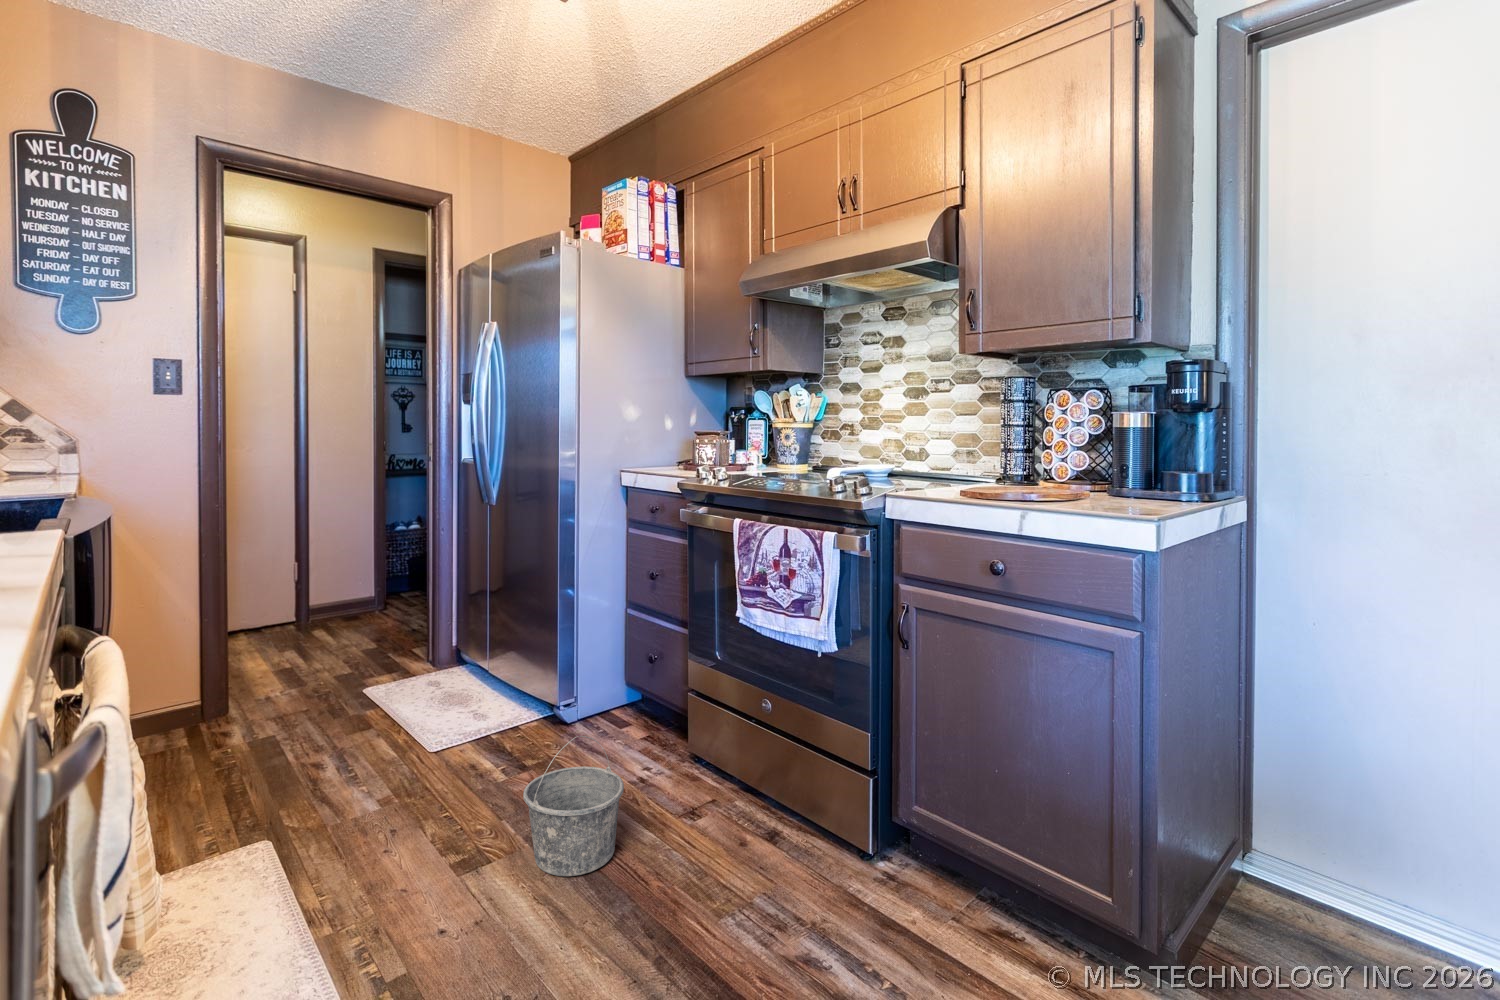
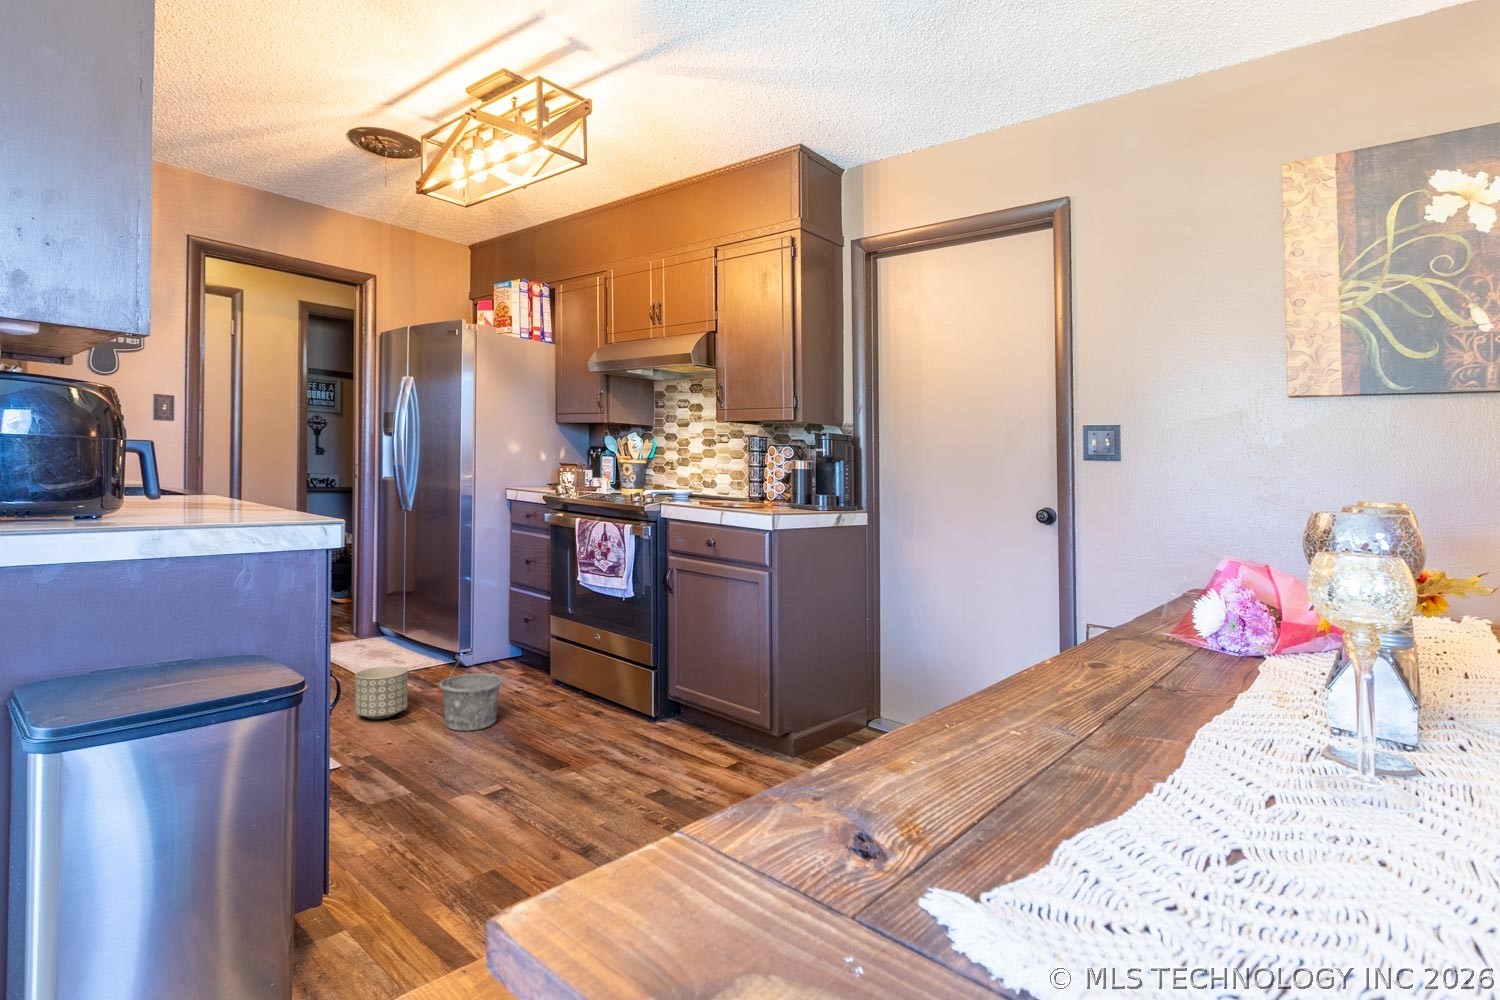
planter: none [397,748,479,840] -> present [355,666,407,719]

